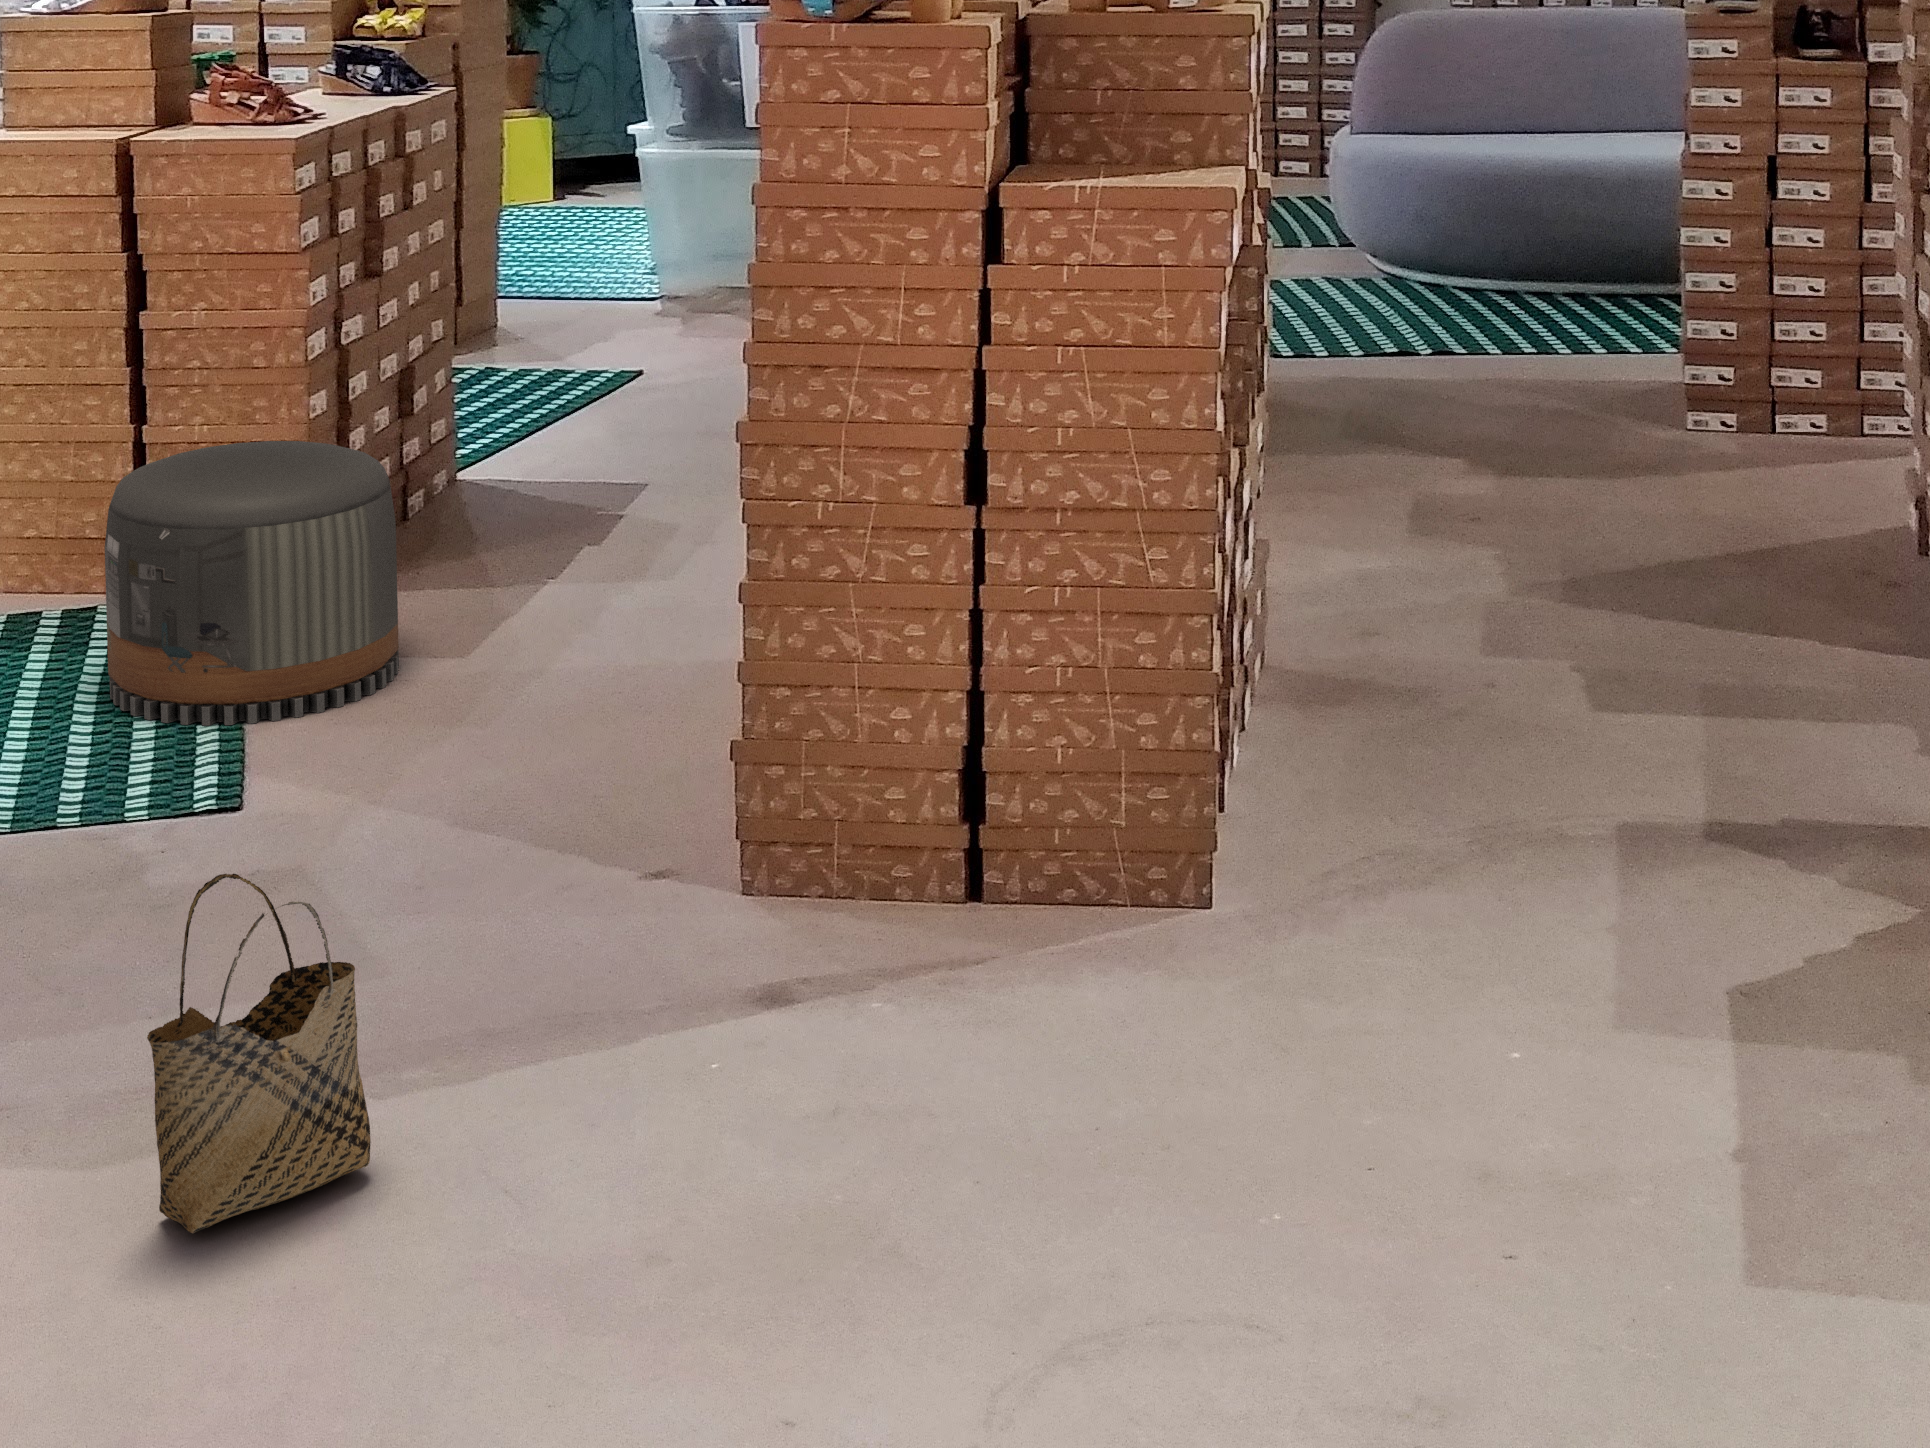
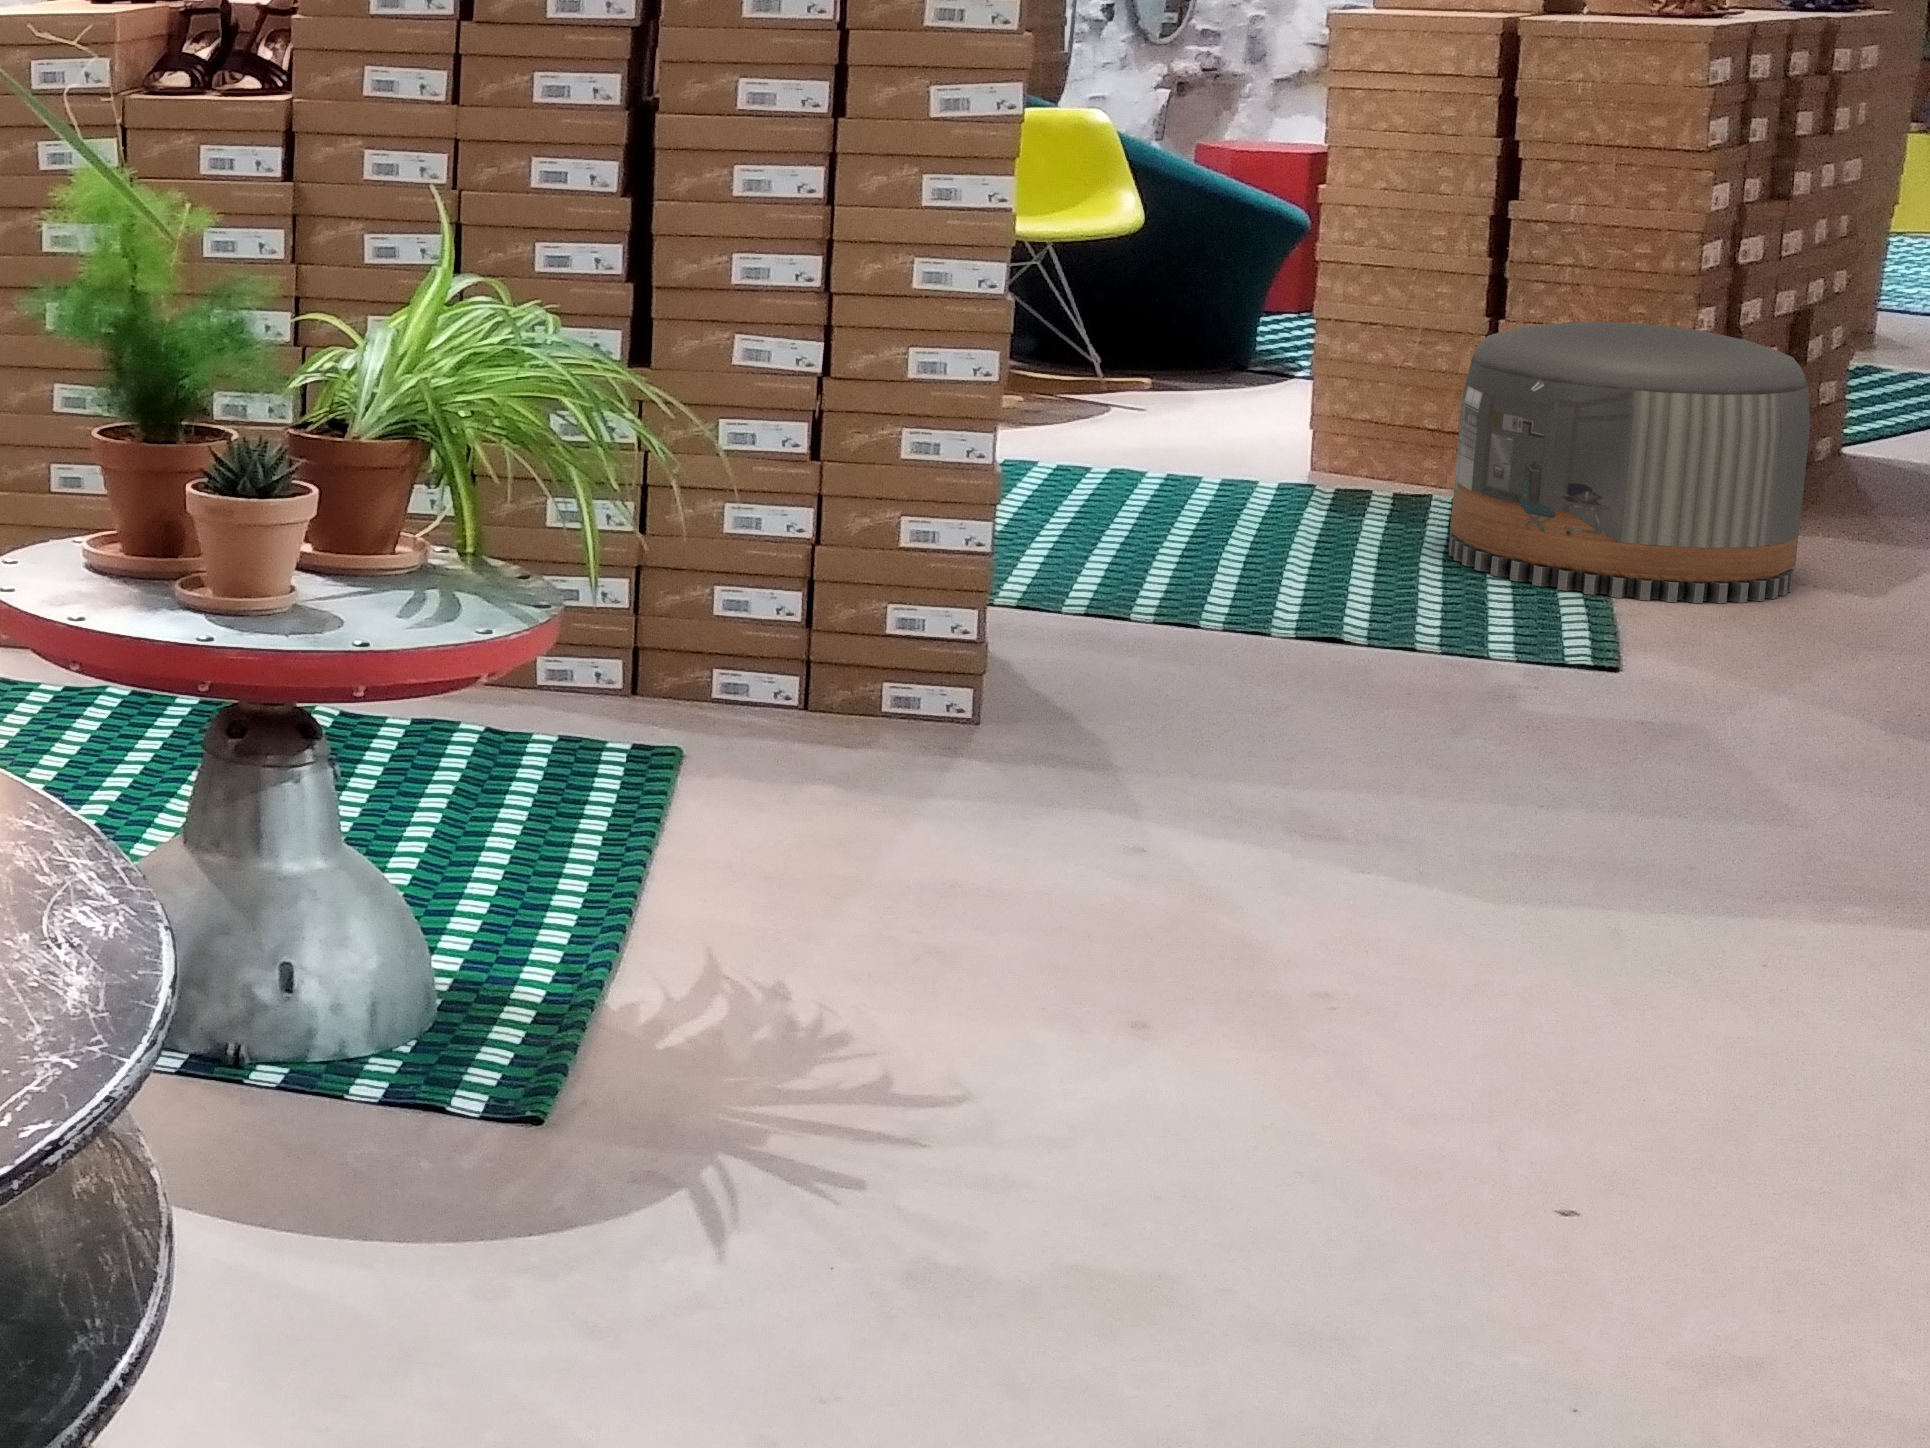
woven basket: present [147,874,371,1233] -> none [1573,575,1819,902]

